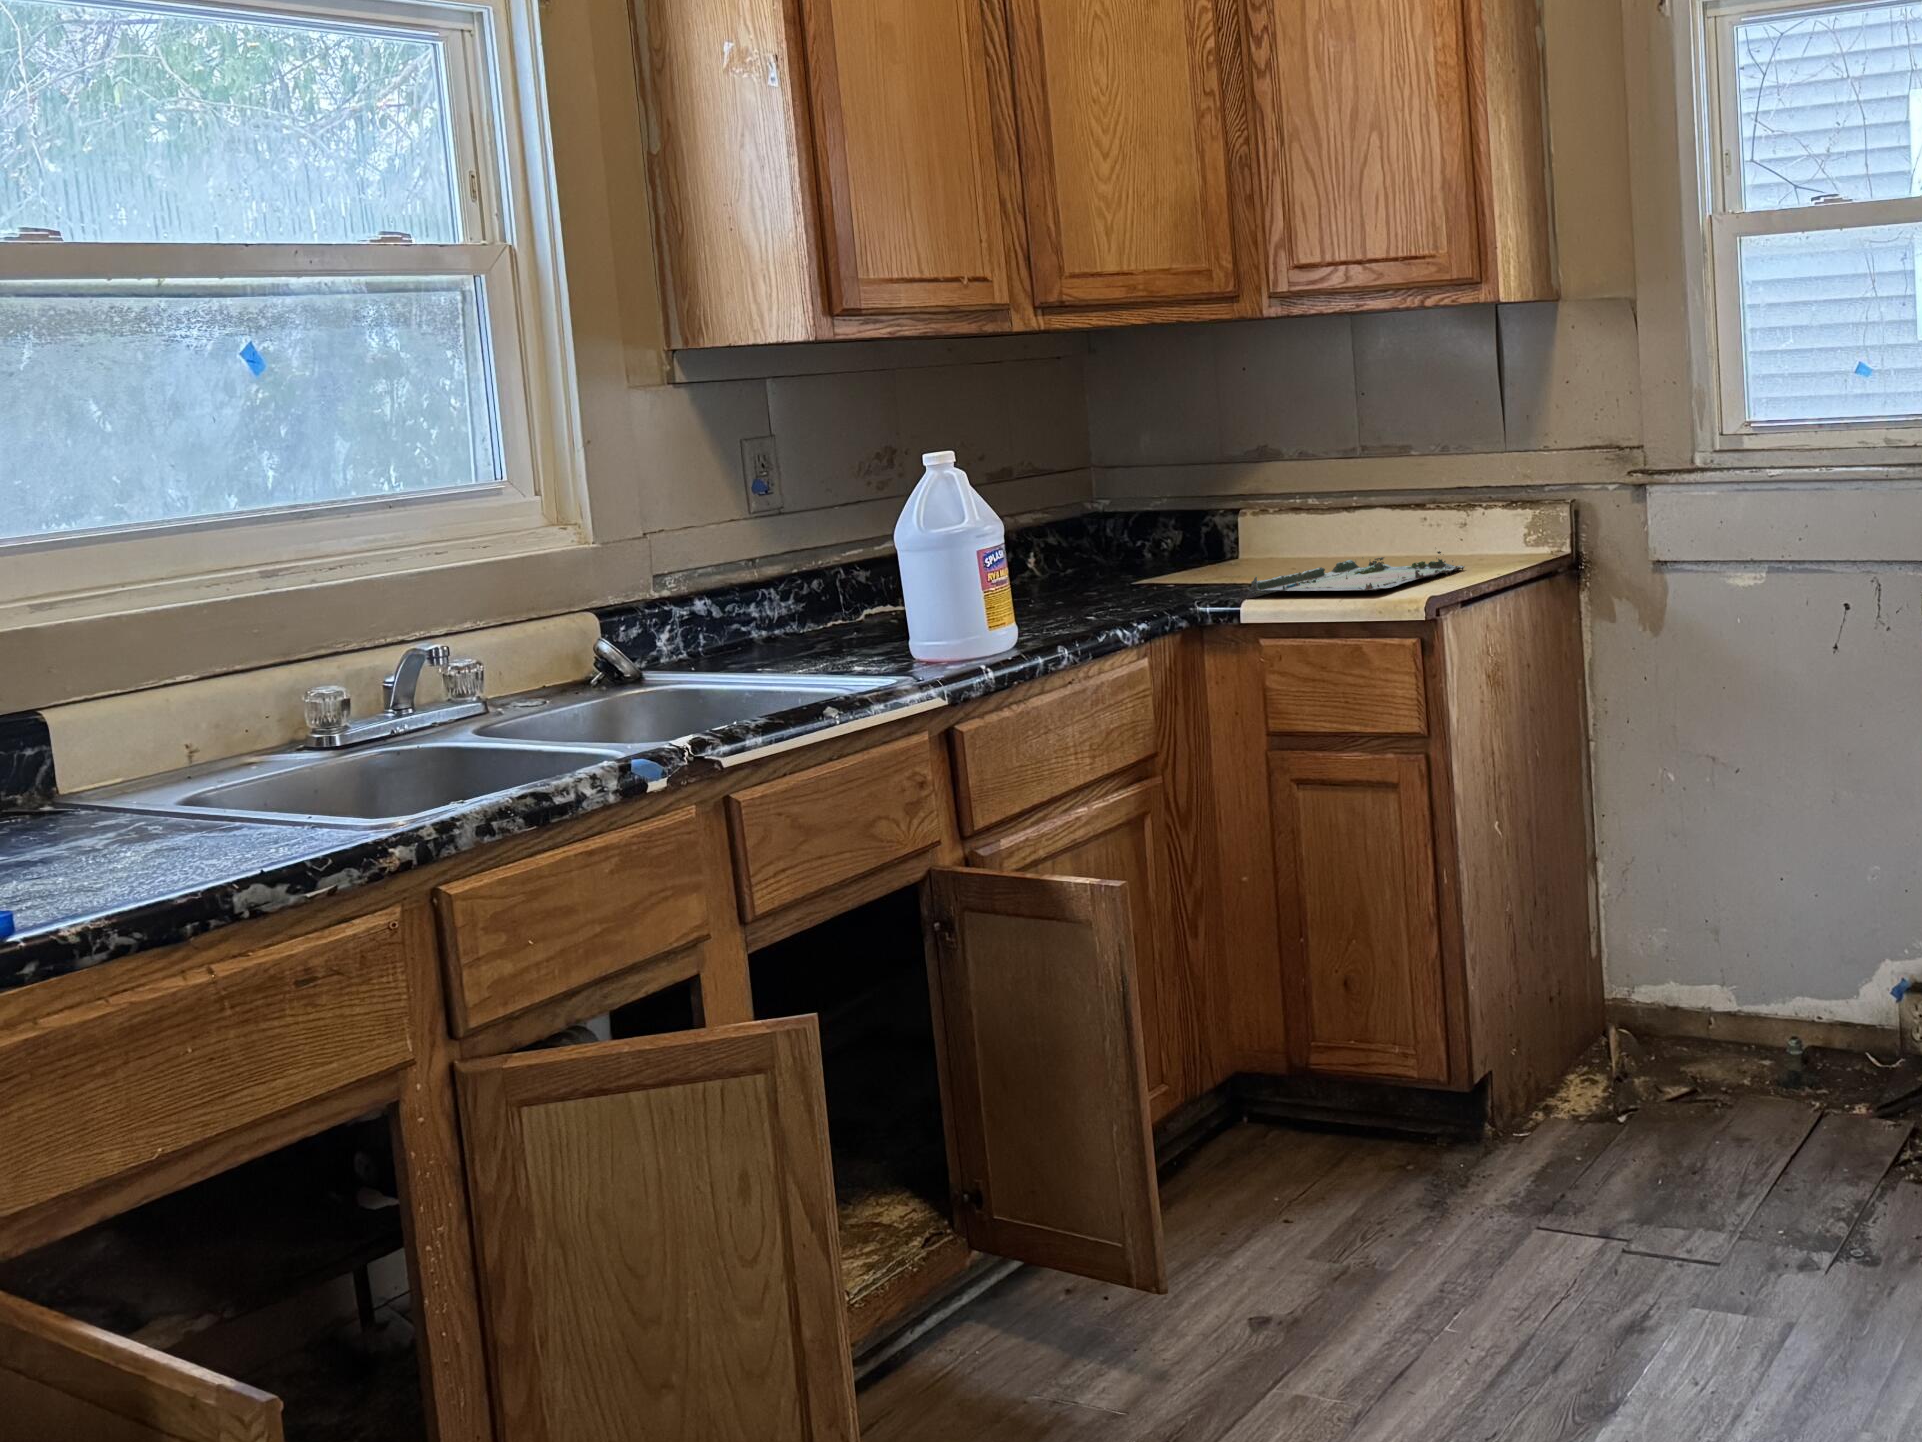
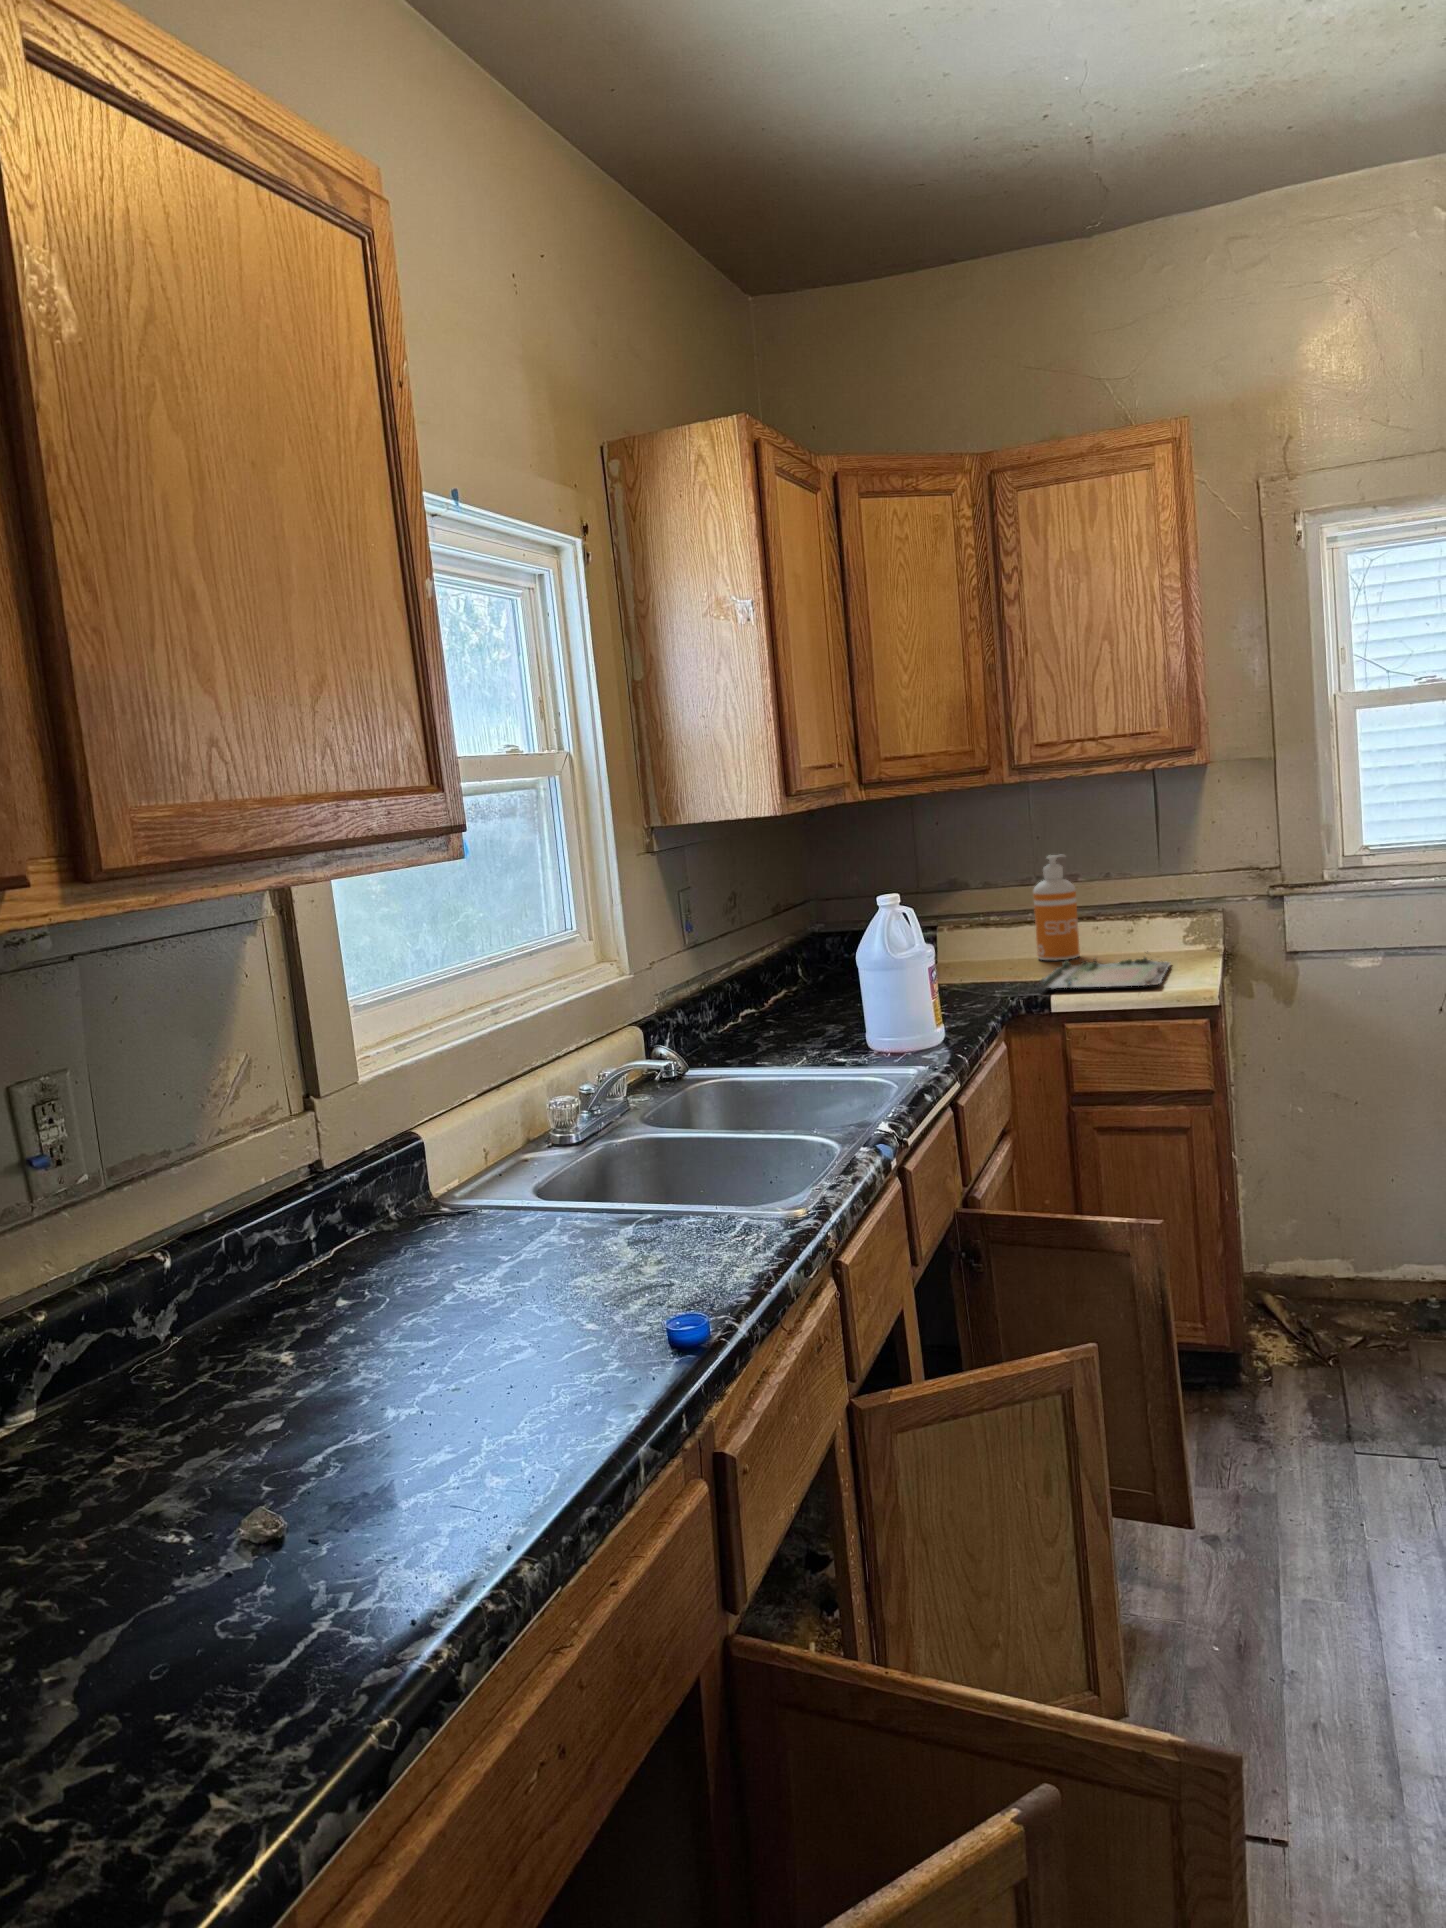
soap dispenser: none [1339,419,1401,562] -> present [1033,855,1080,960]

